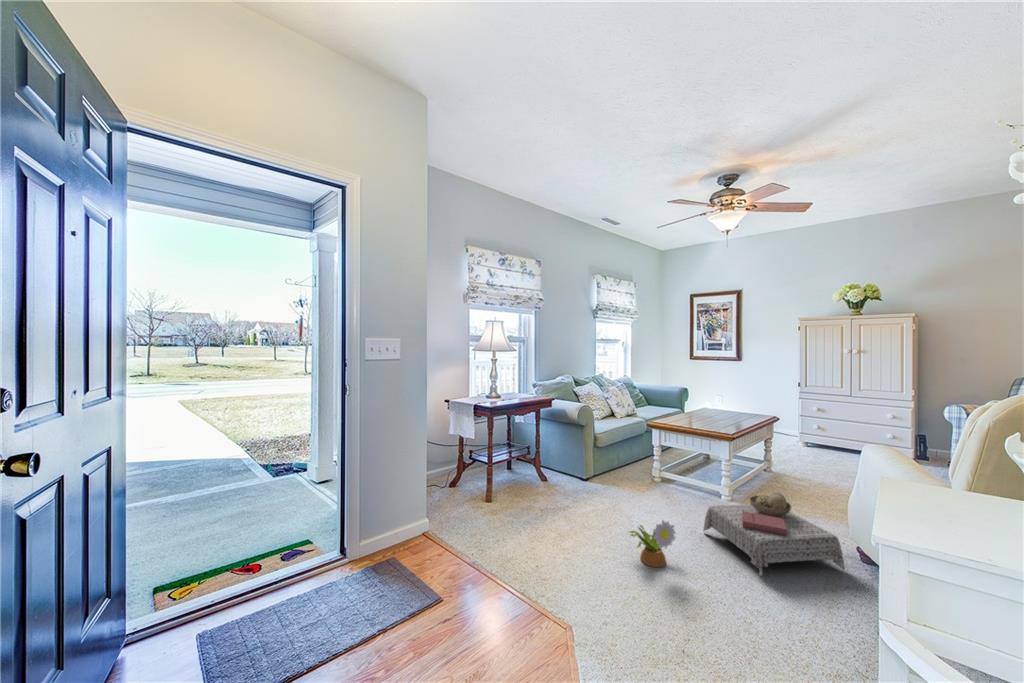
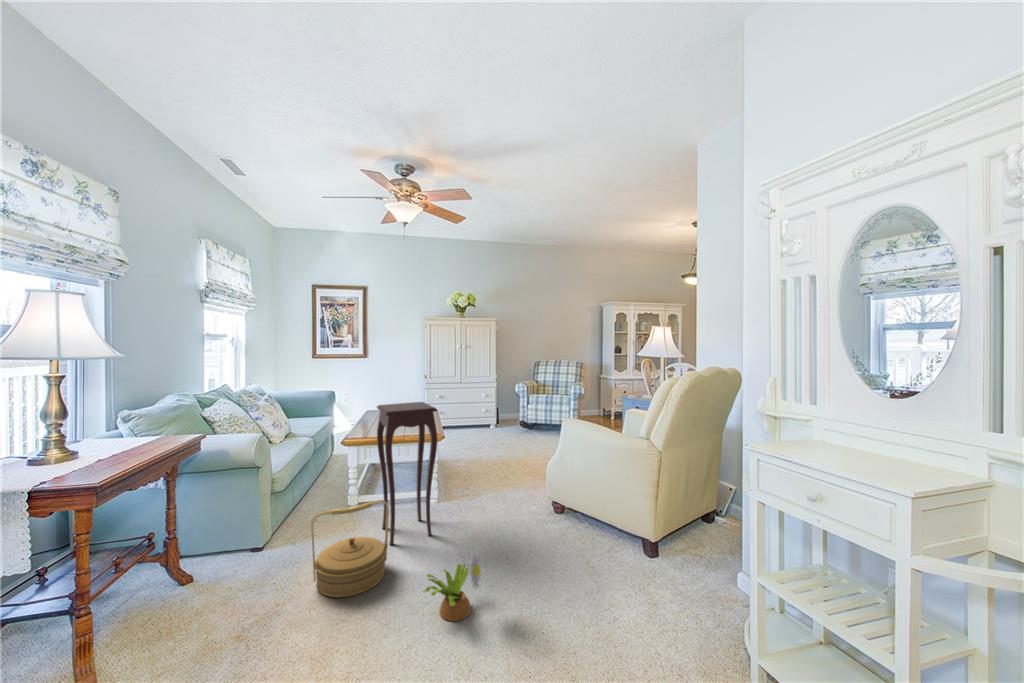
side table: none [652,397,704,518] -> present [377,402,437,545]
basket: none [589,460,642,524] -> present [311,500,389,598]
ottoman: present [704,492,845,577] -> none [456,478,563,565]

